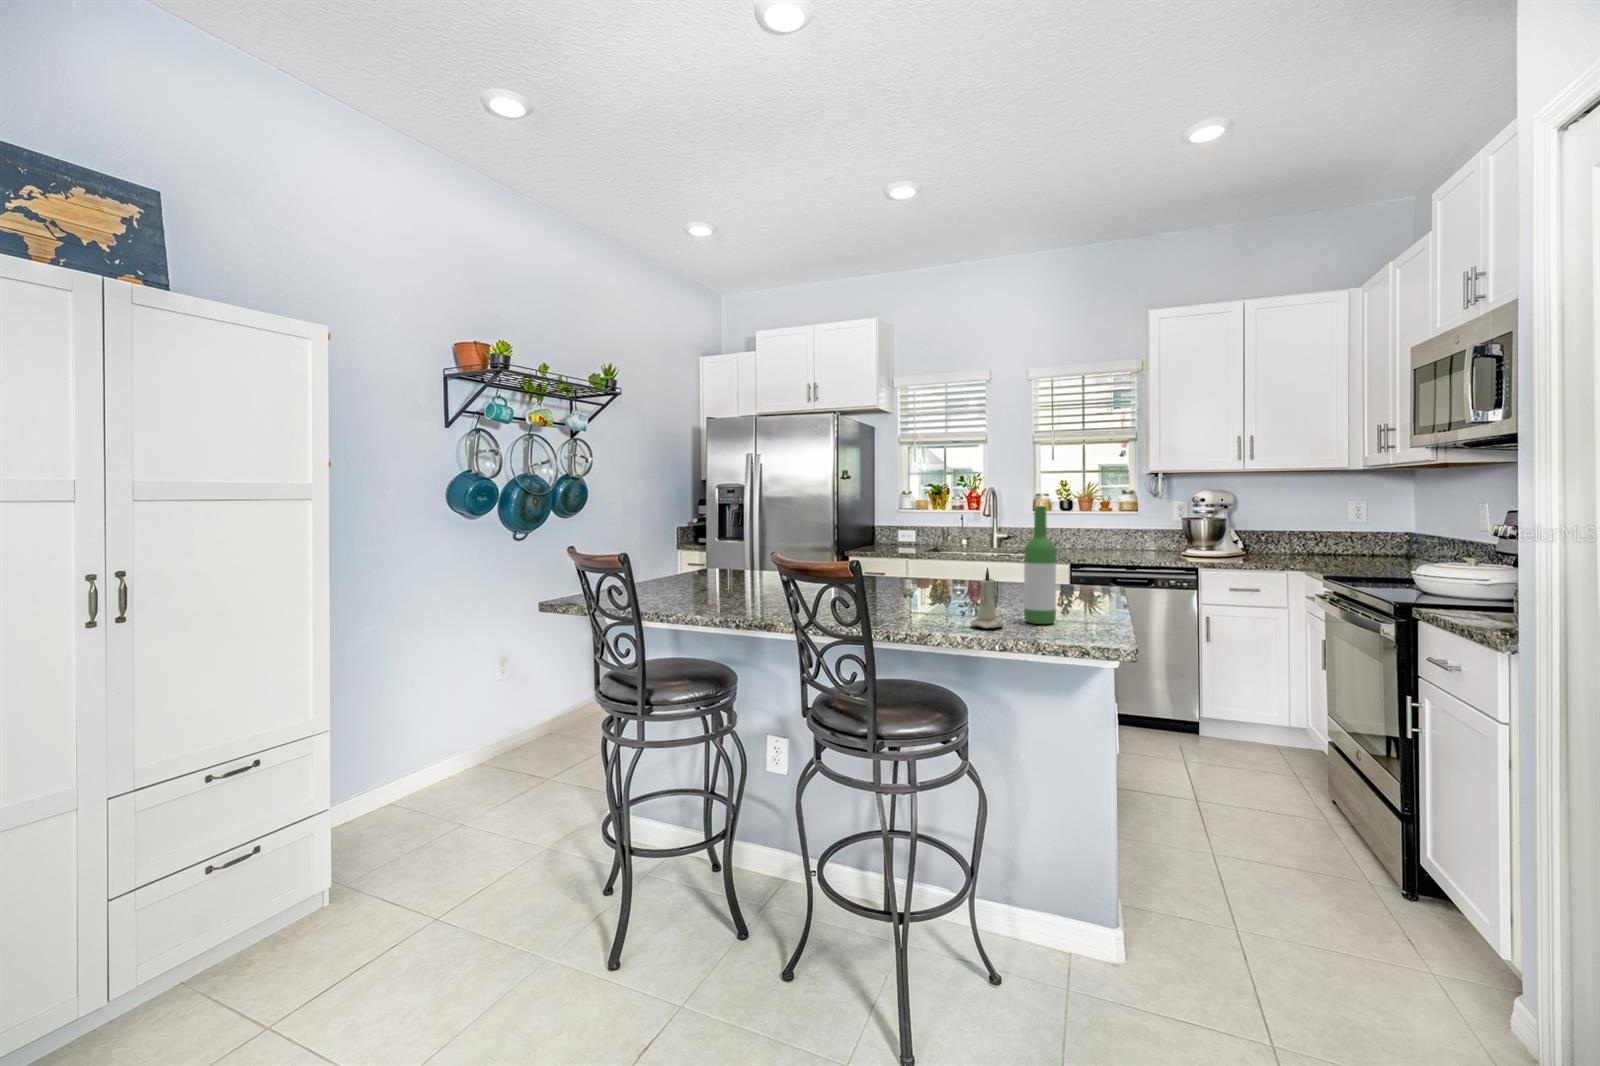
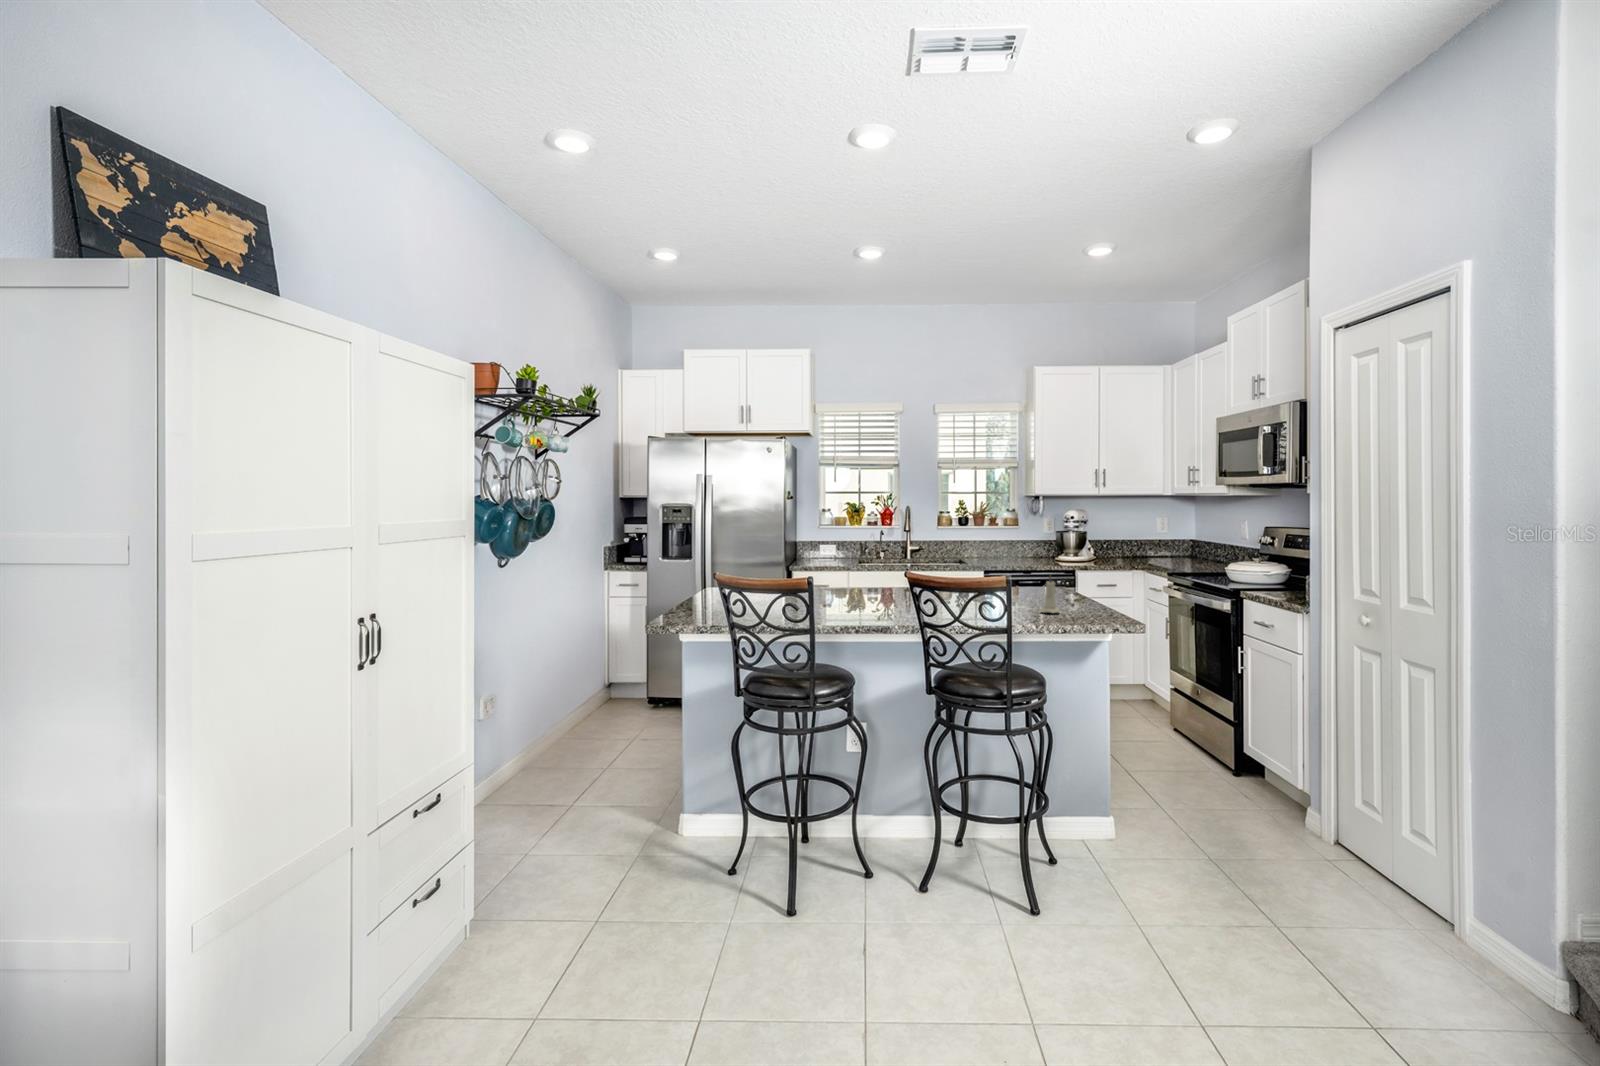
wine bottle: present [1024,506,1056,624] -> none [1063,533,1084,609]

